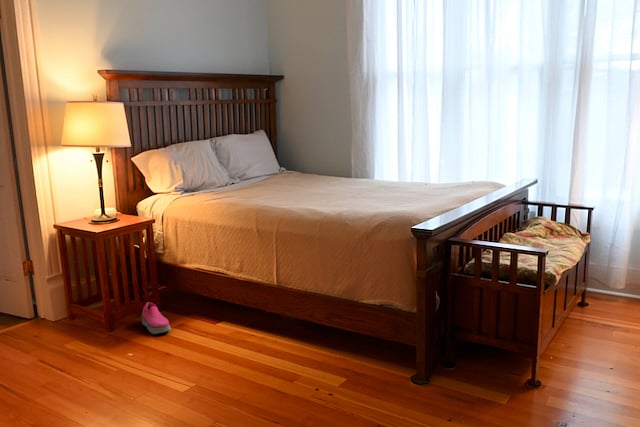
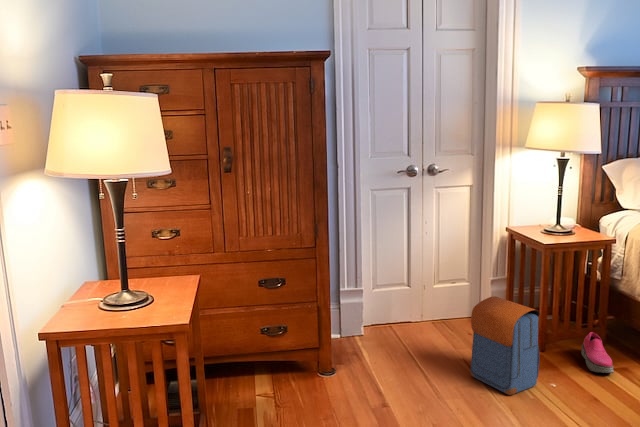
backpack: none [39,290,112,377] -> present [470,296,540,395]

